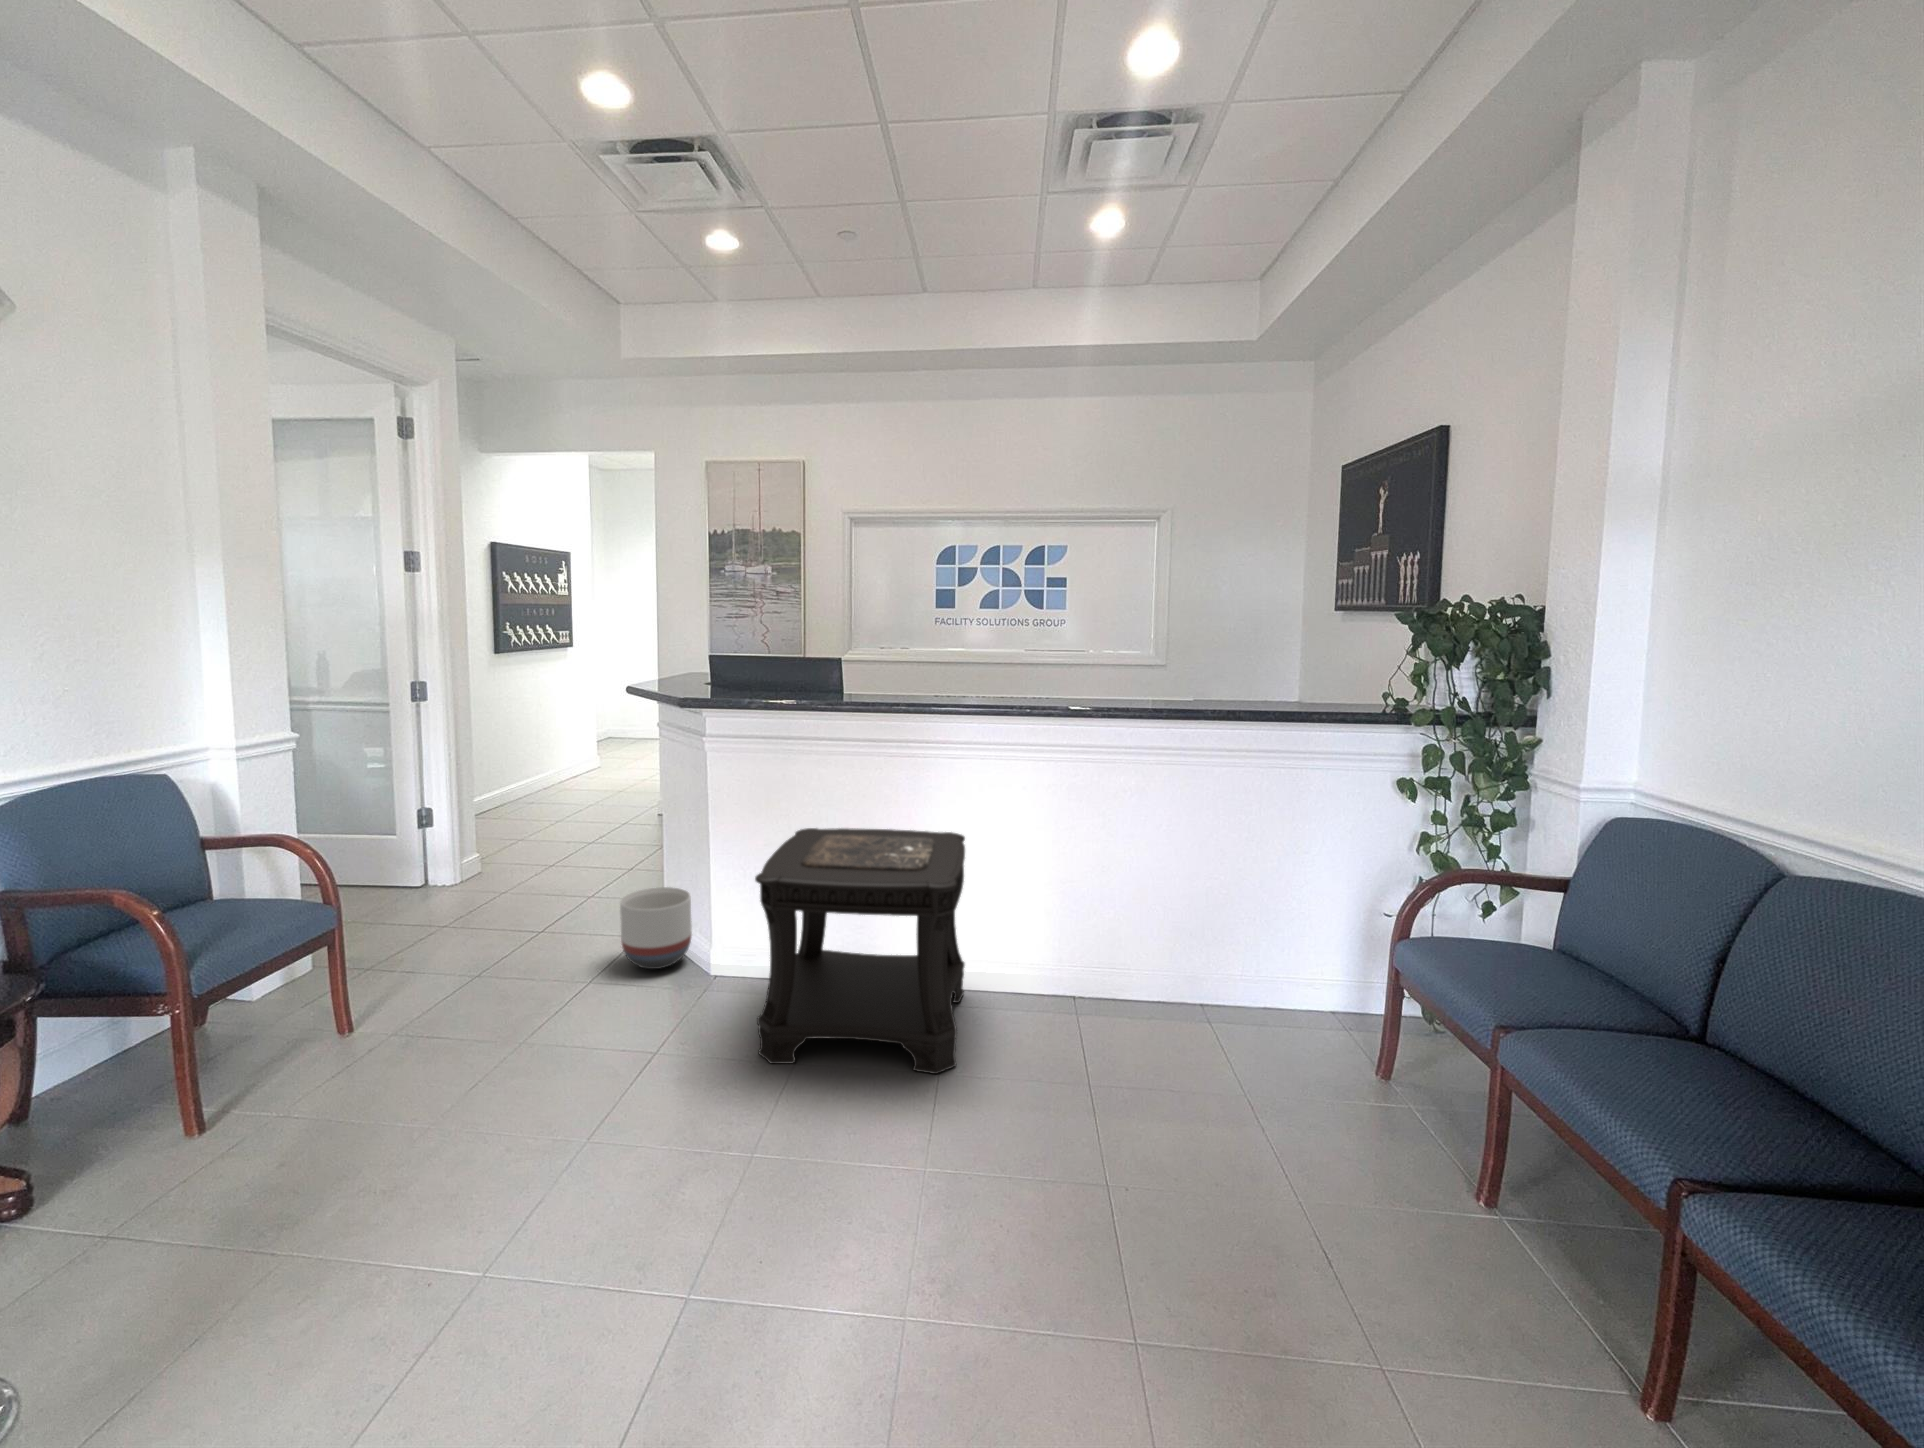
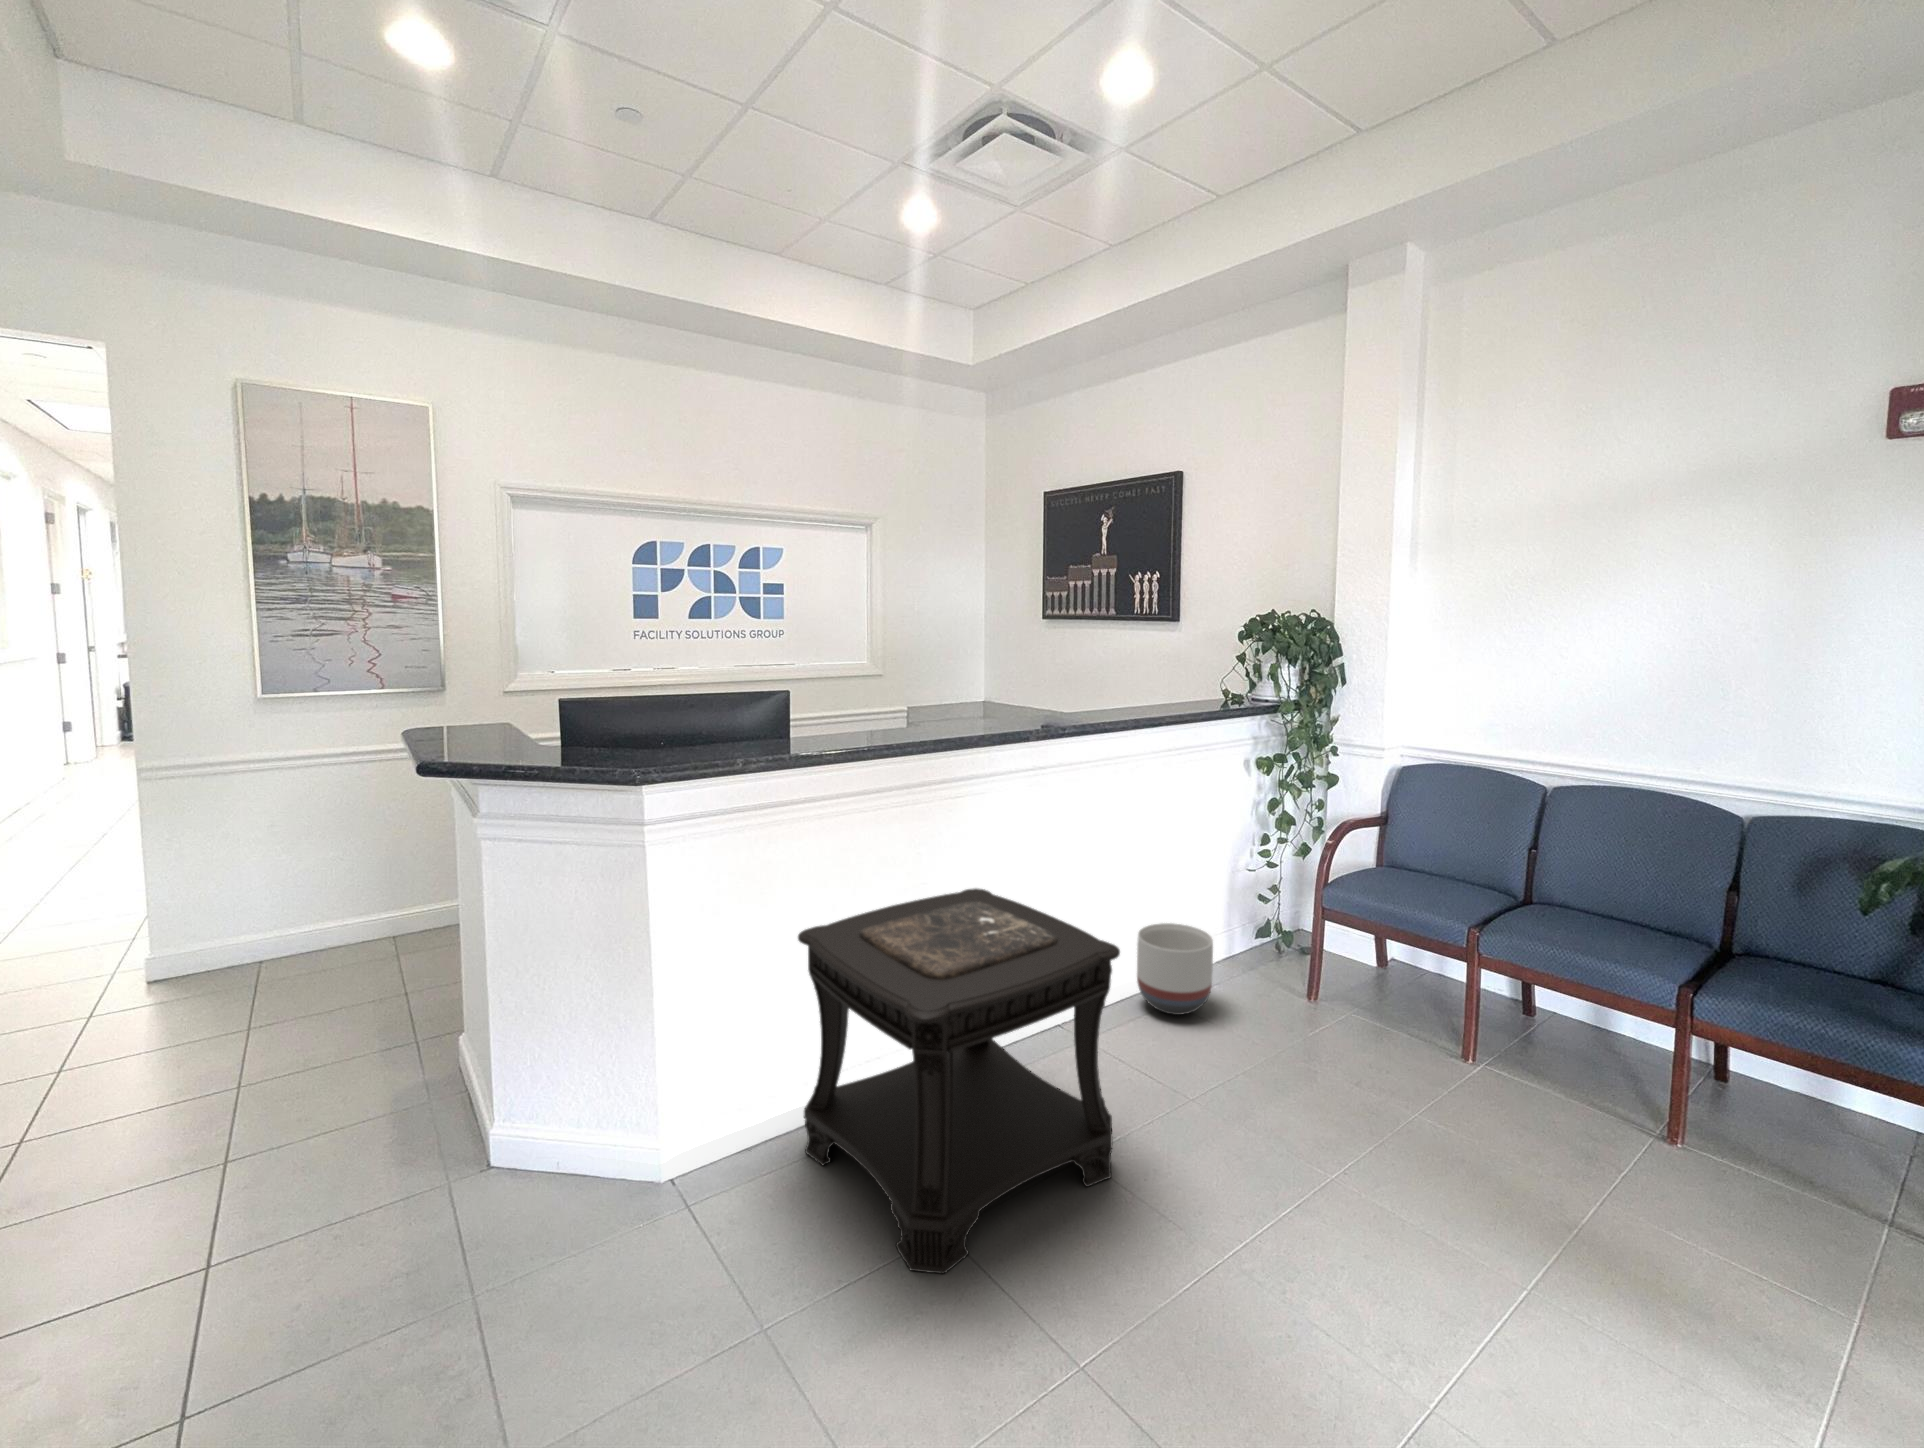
planter: present [620,887,692,969] -> present [1137,923,1213,1015]

